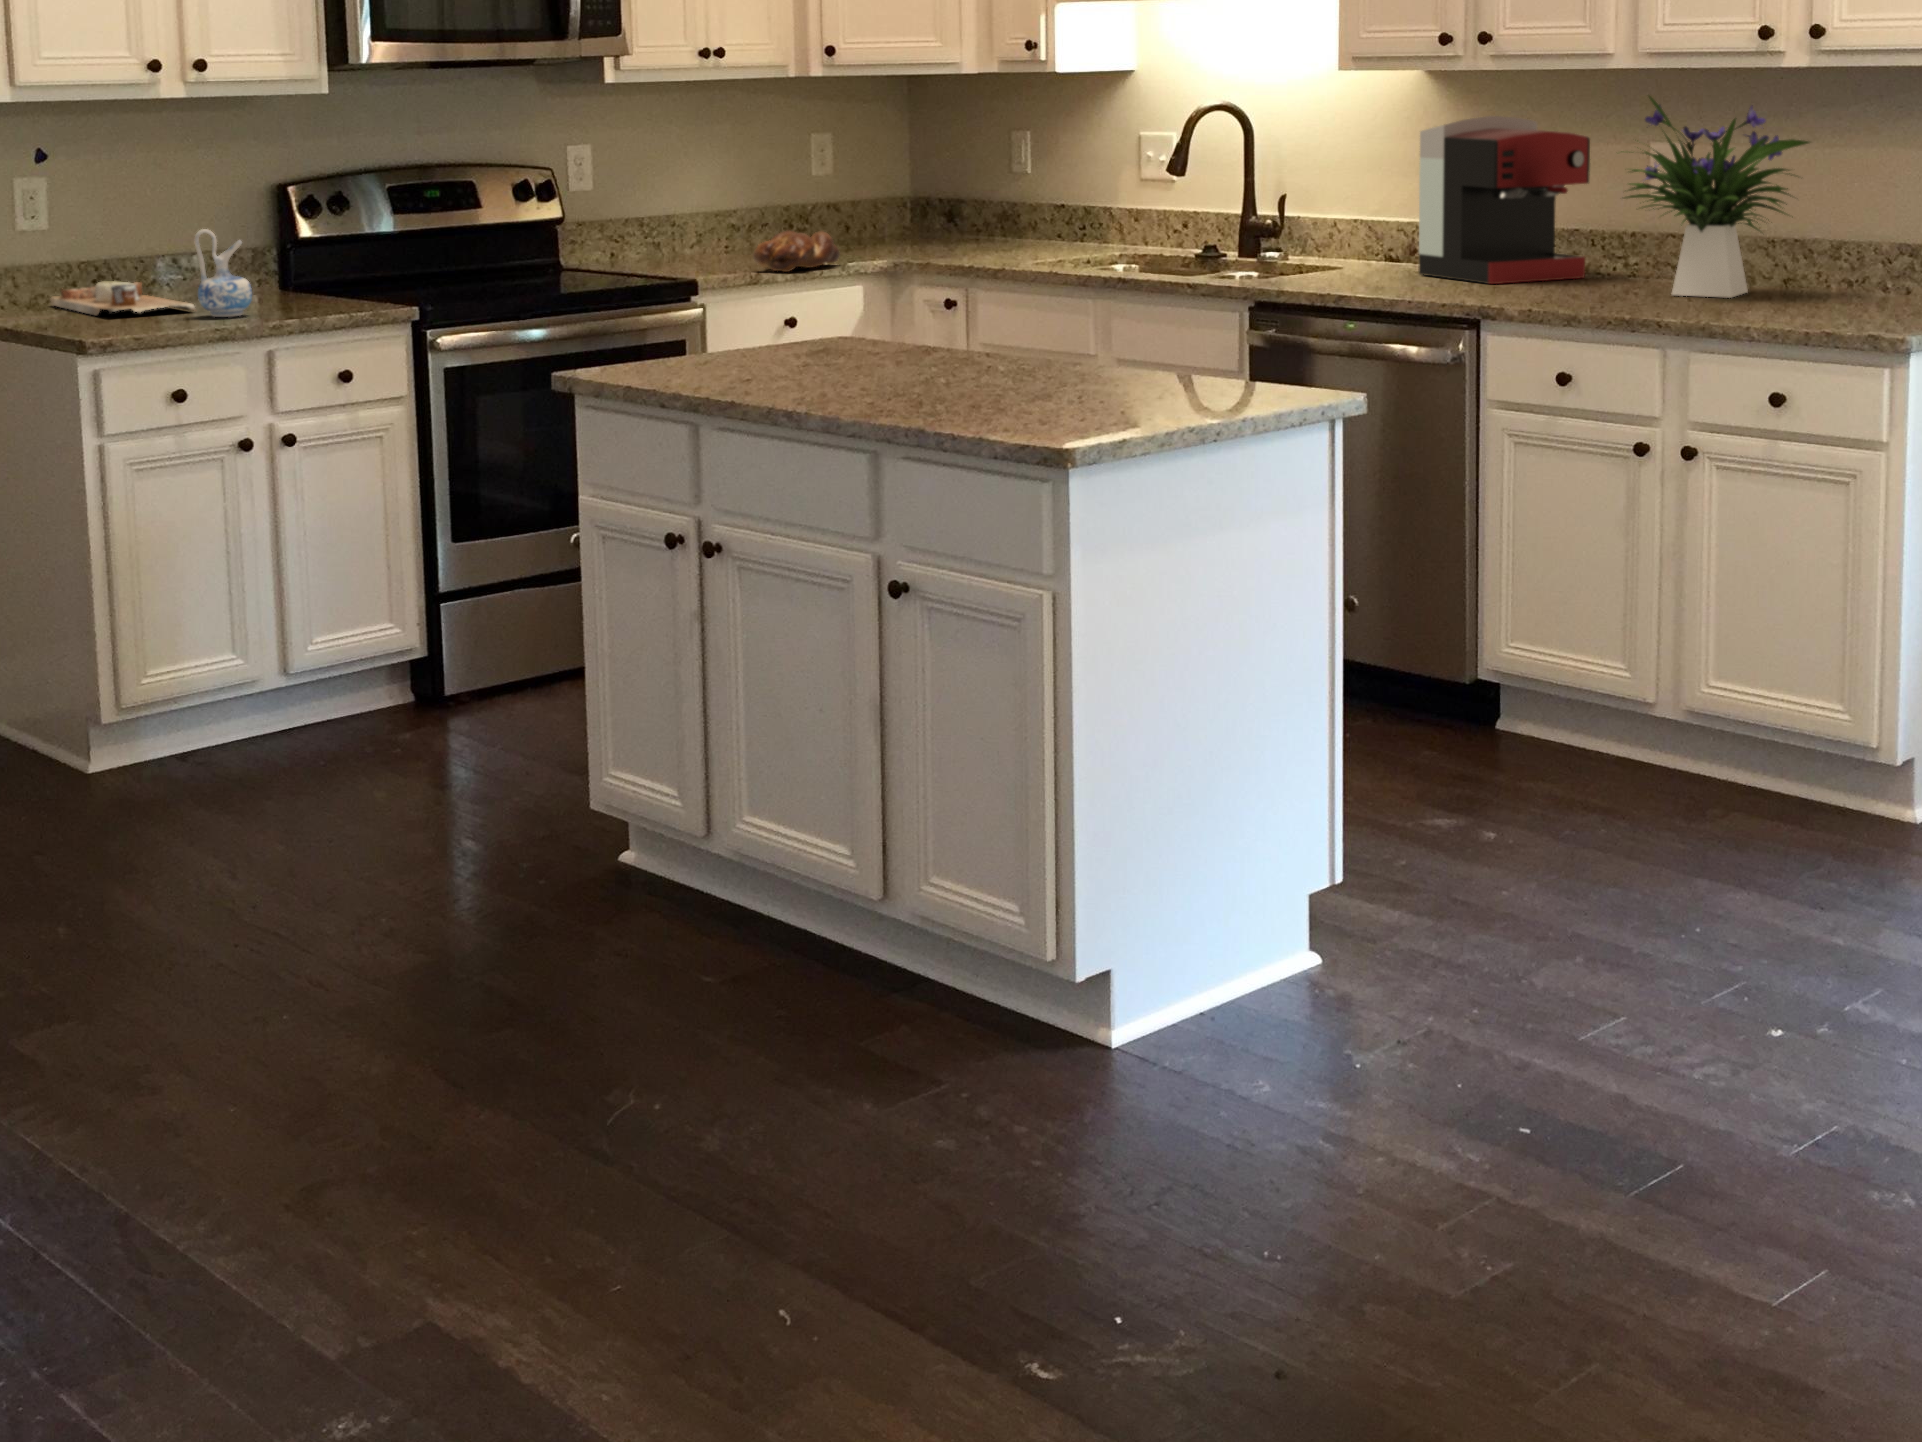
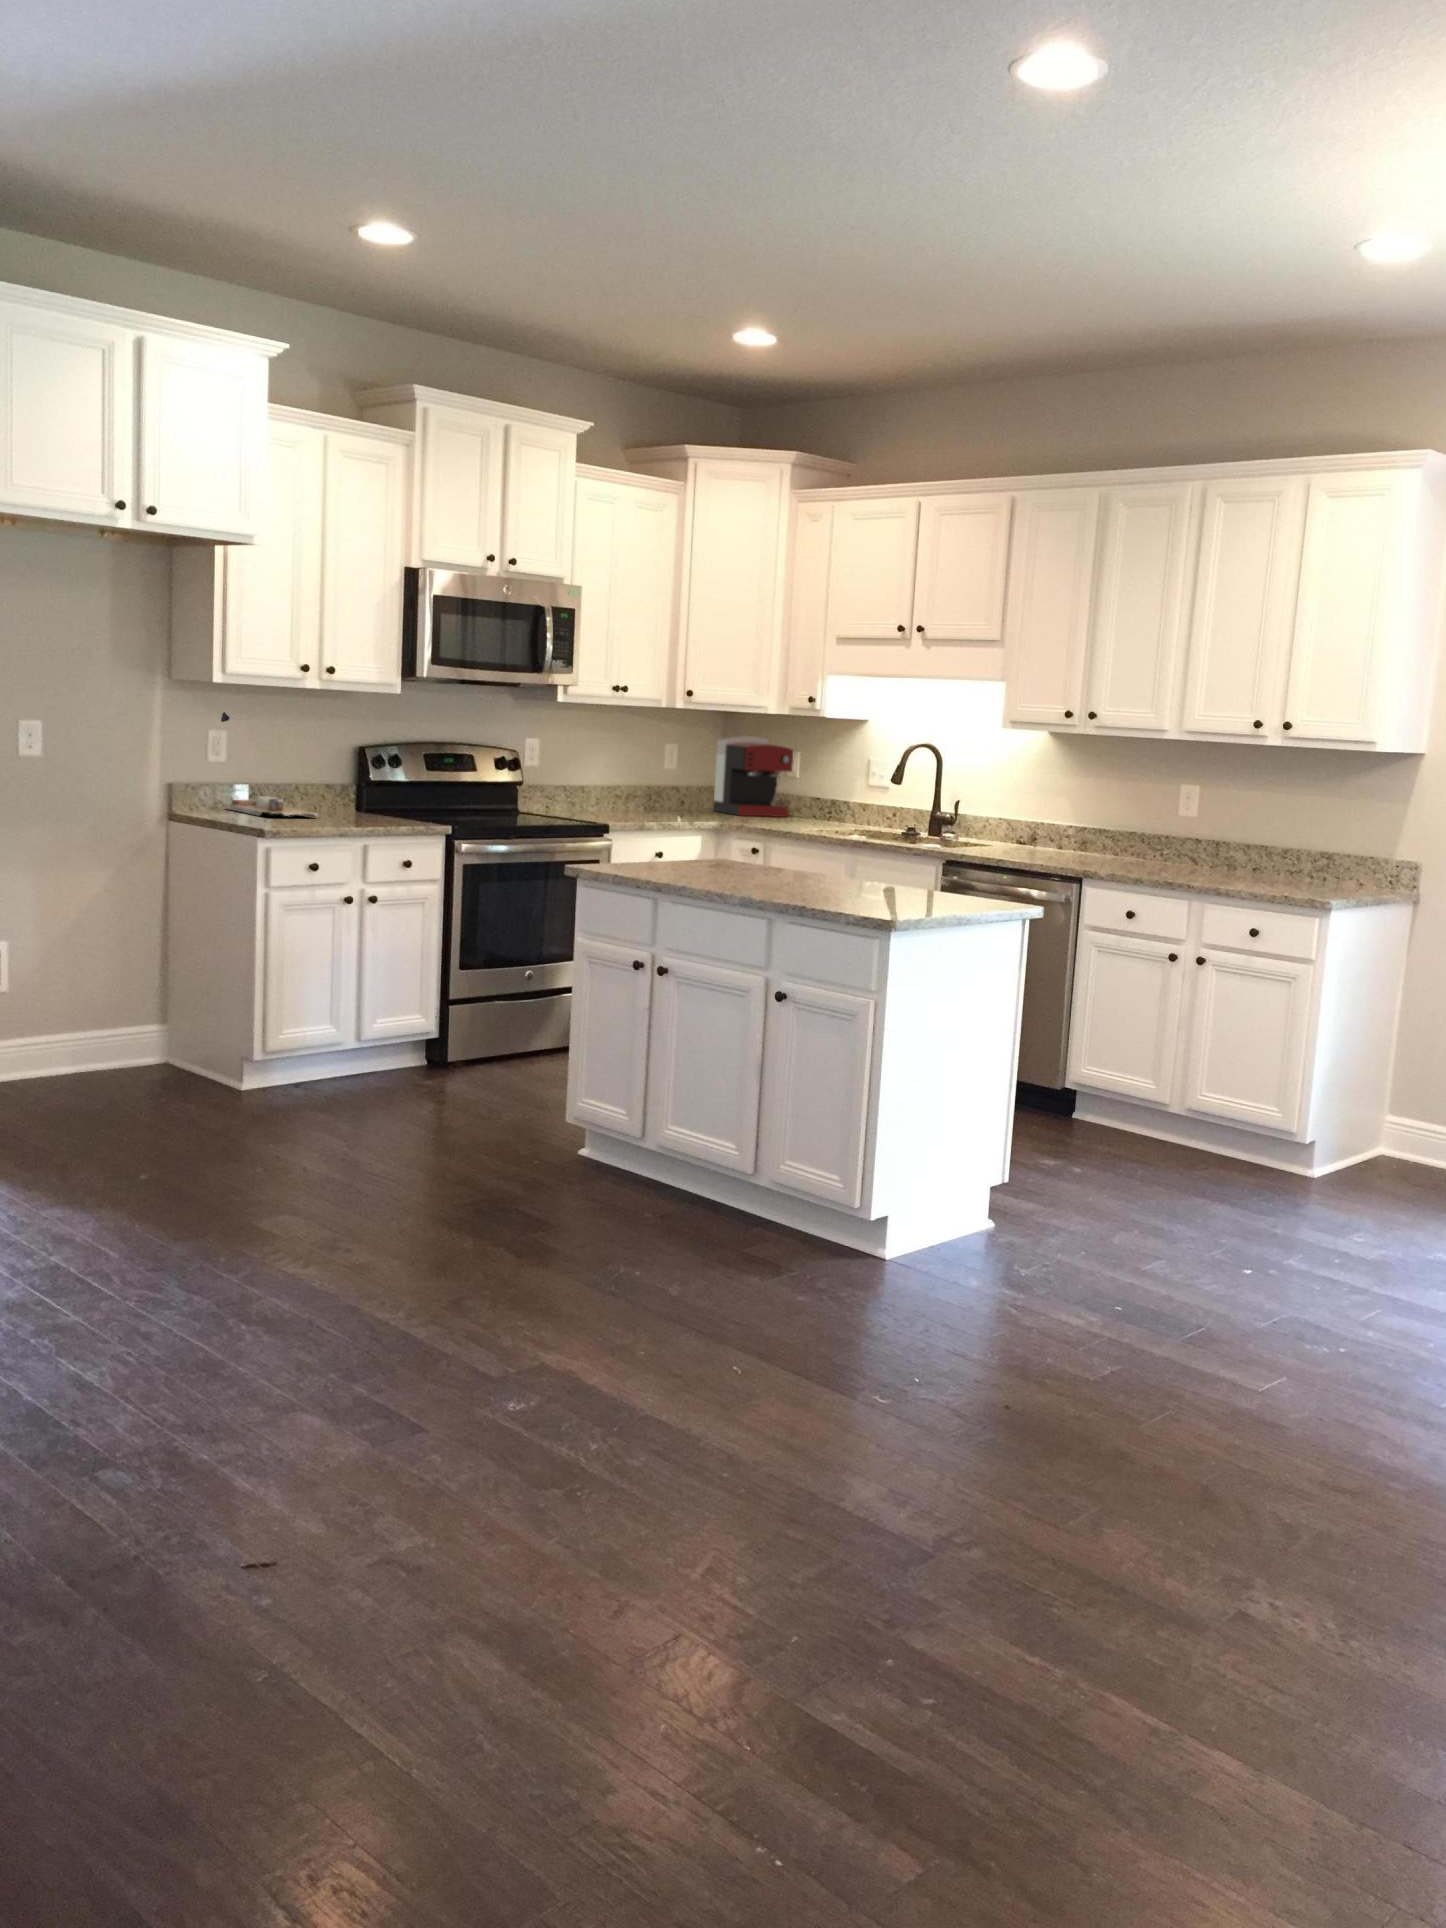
flower arrangement: present [1625,96,1809,298] -> none [1165,756,1277,876]
coffee maker: present [1419,116,1590,284] -> present [713,736,793,817]
ceramic pitcher: present [195,229,252,317] -> none [324,769,357,822]
bread loaf: present [753,230,840,272] -> none [641,799,691,824]

